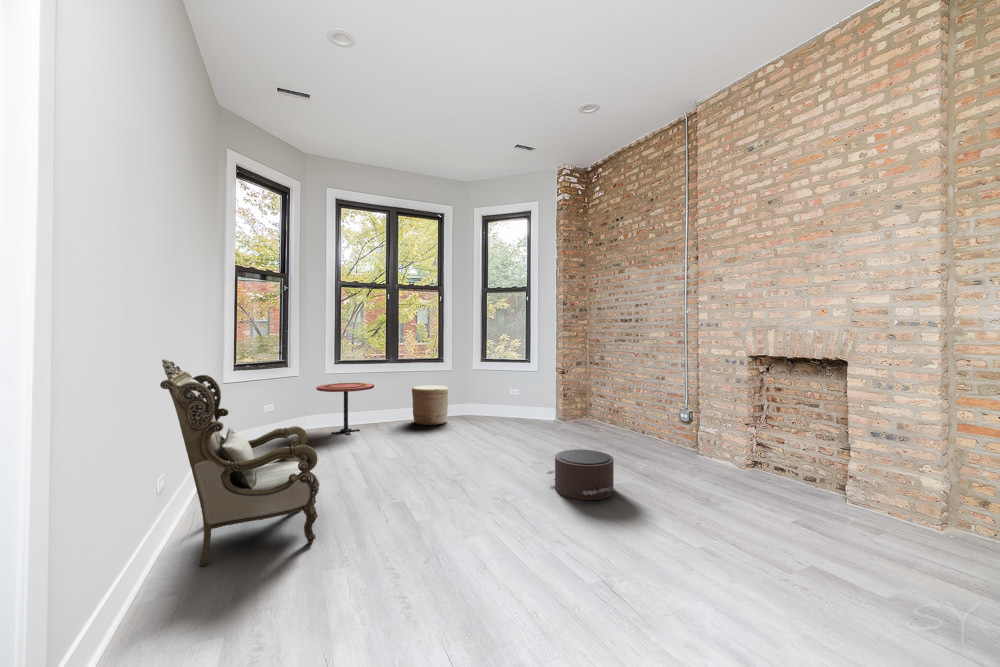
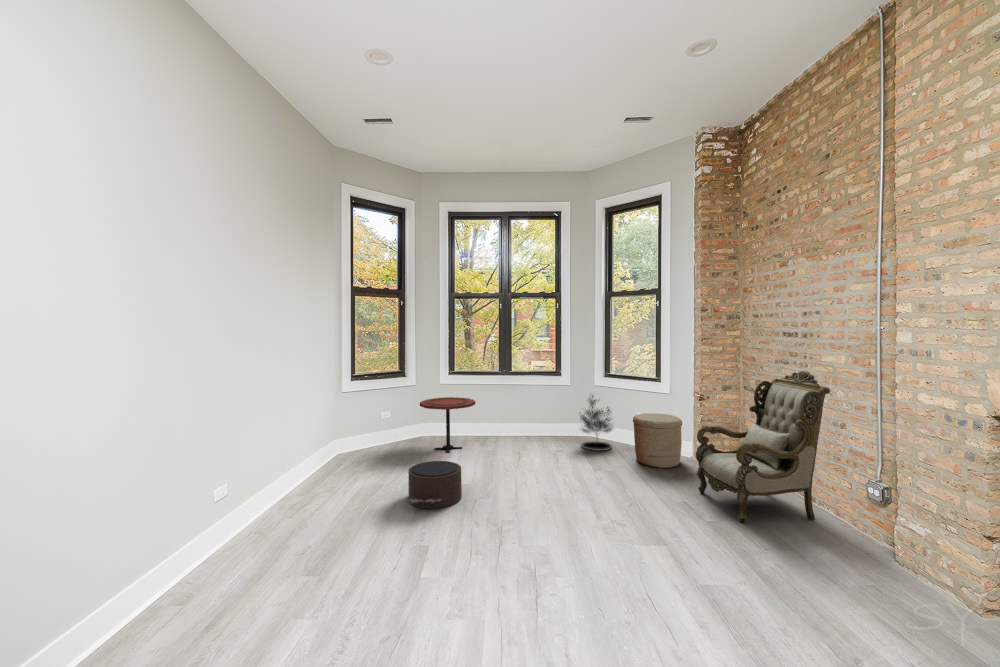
armchair: present [160,359,320,566] -> present [696,371,830,522]
potted tree: none [465,372,494,422] -> present [581,395,612,451]
woven basket: present [412,385,449,425] -> present [633,413,682,468]
pouf: present [546,449,614,500] -> present [407,461,462,509]

